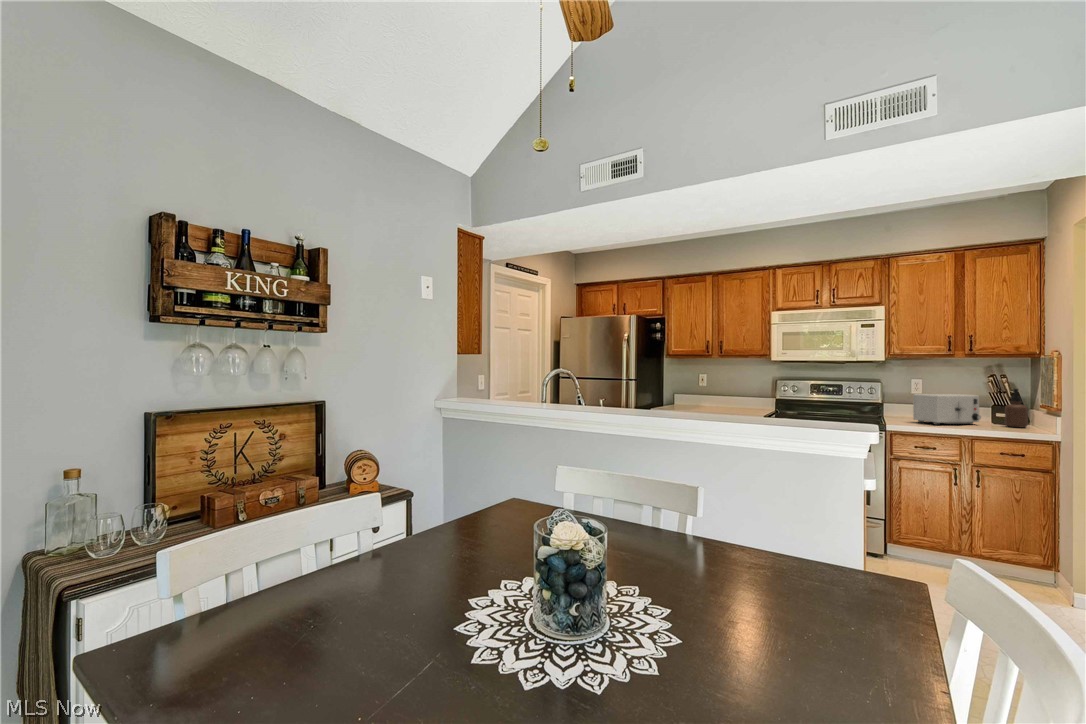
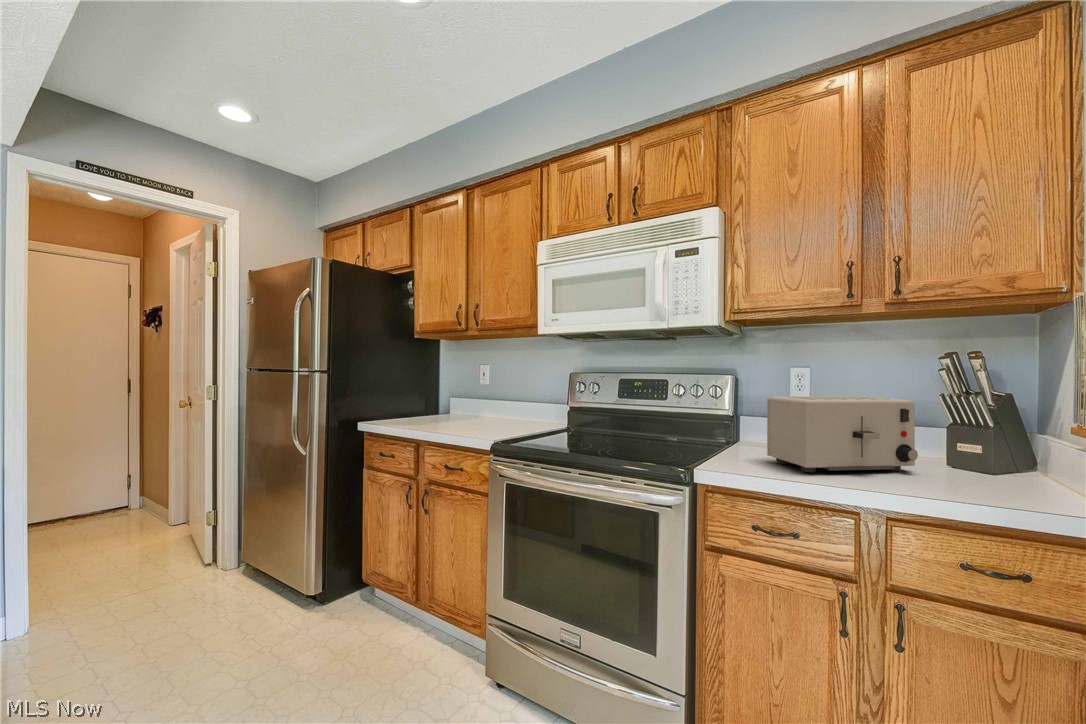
soap dispenser: present [1005,389,1028,428] -> none [976,383,1037,487]

